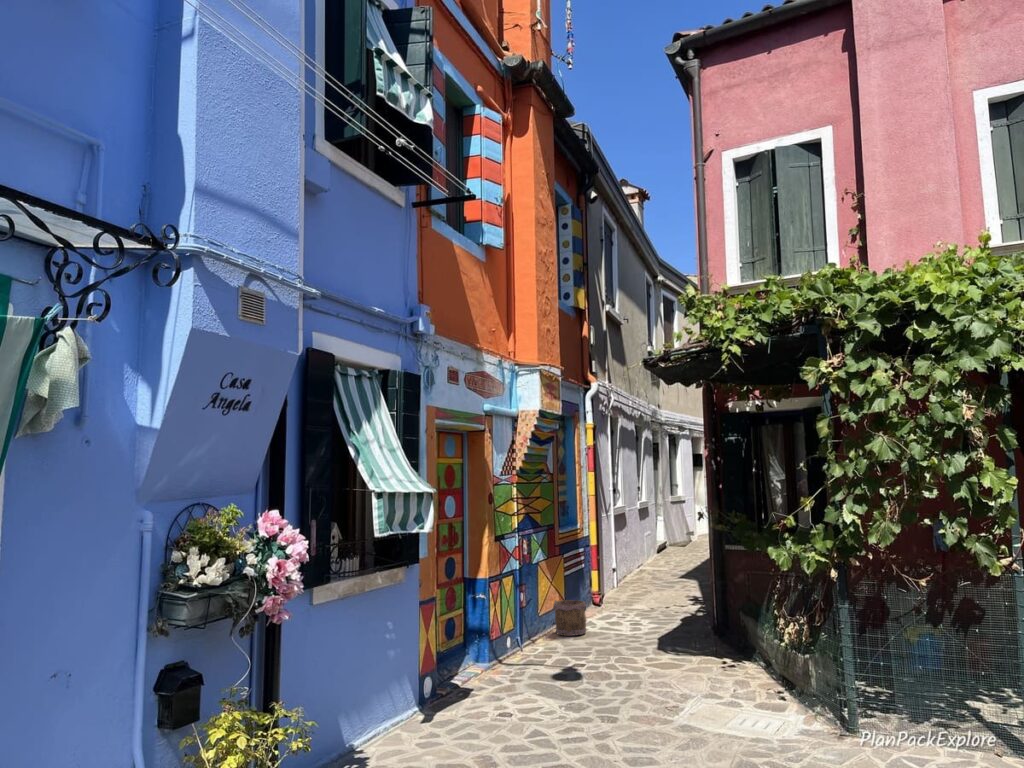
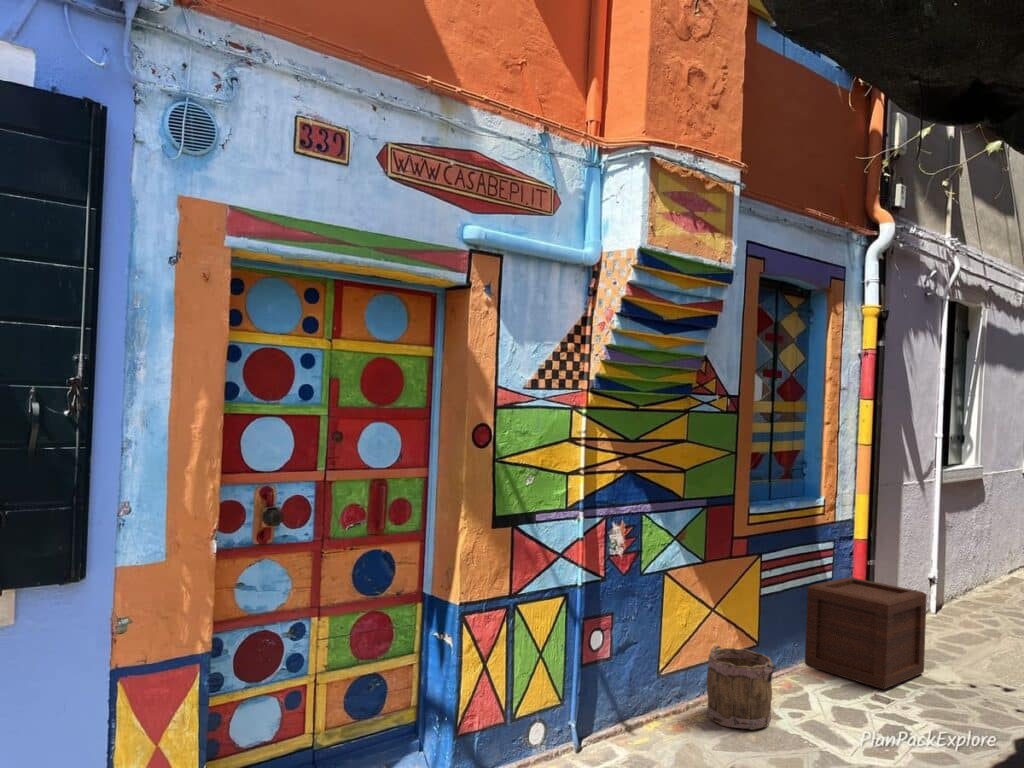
wooden crate: none [578,566,630,615] -> present [805,577,927,689]

